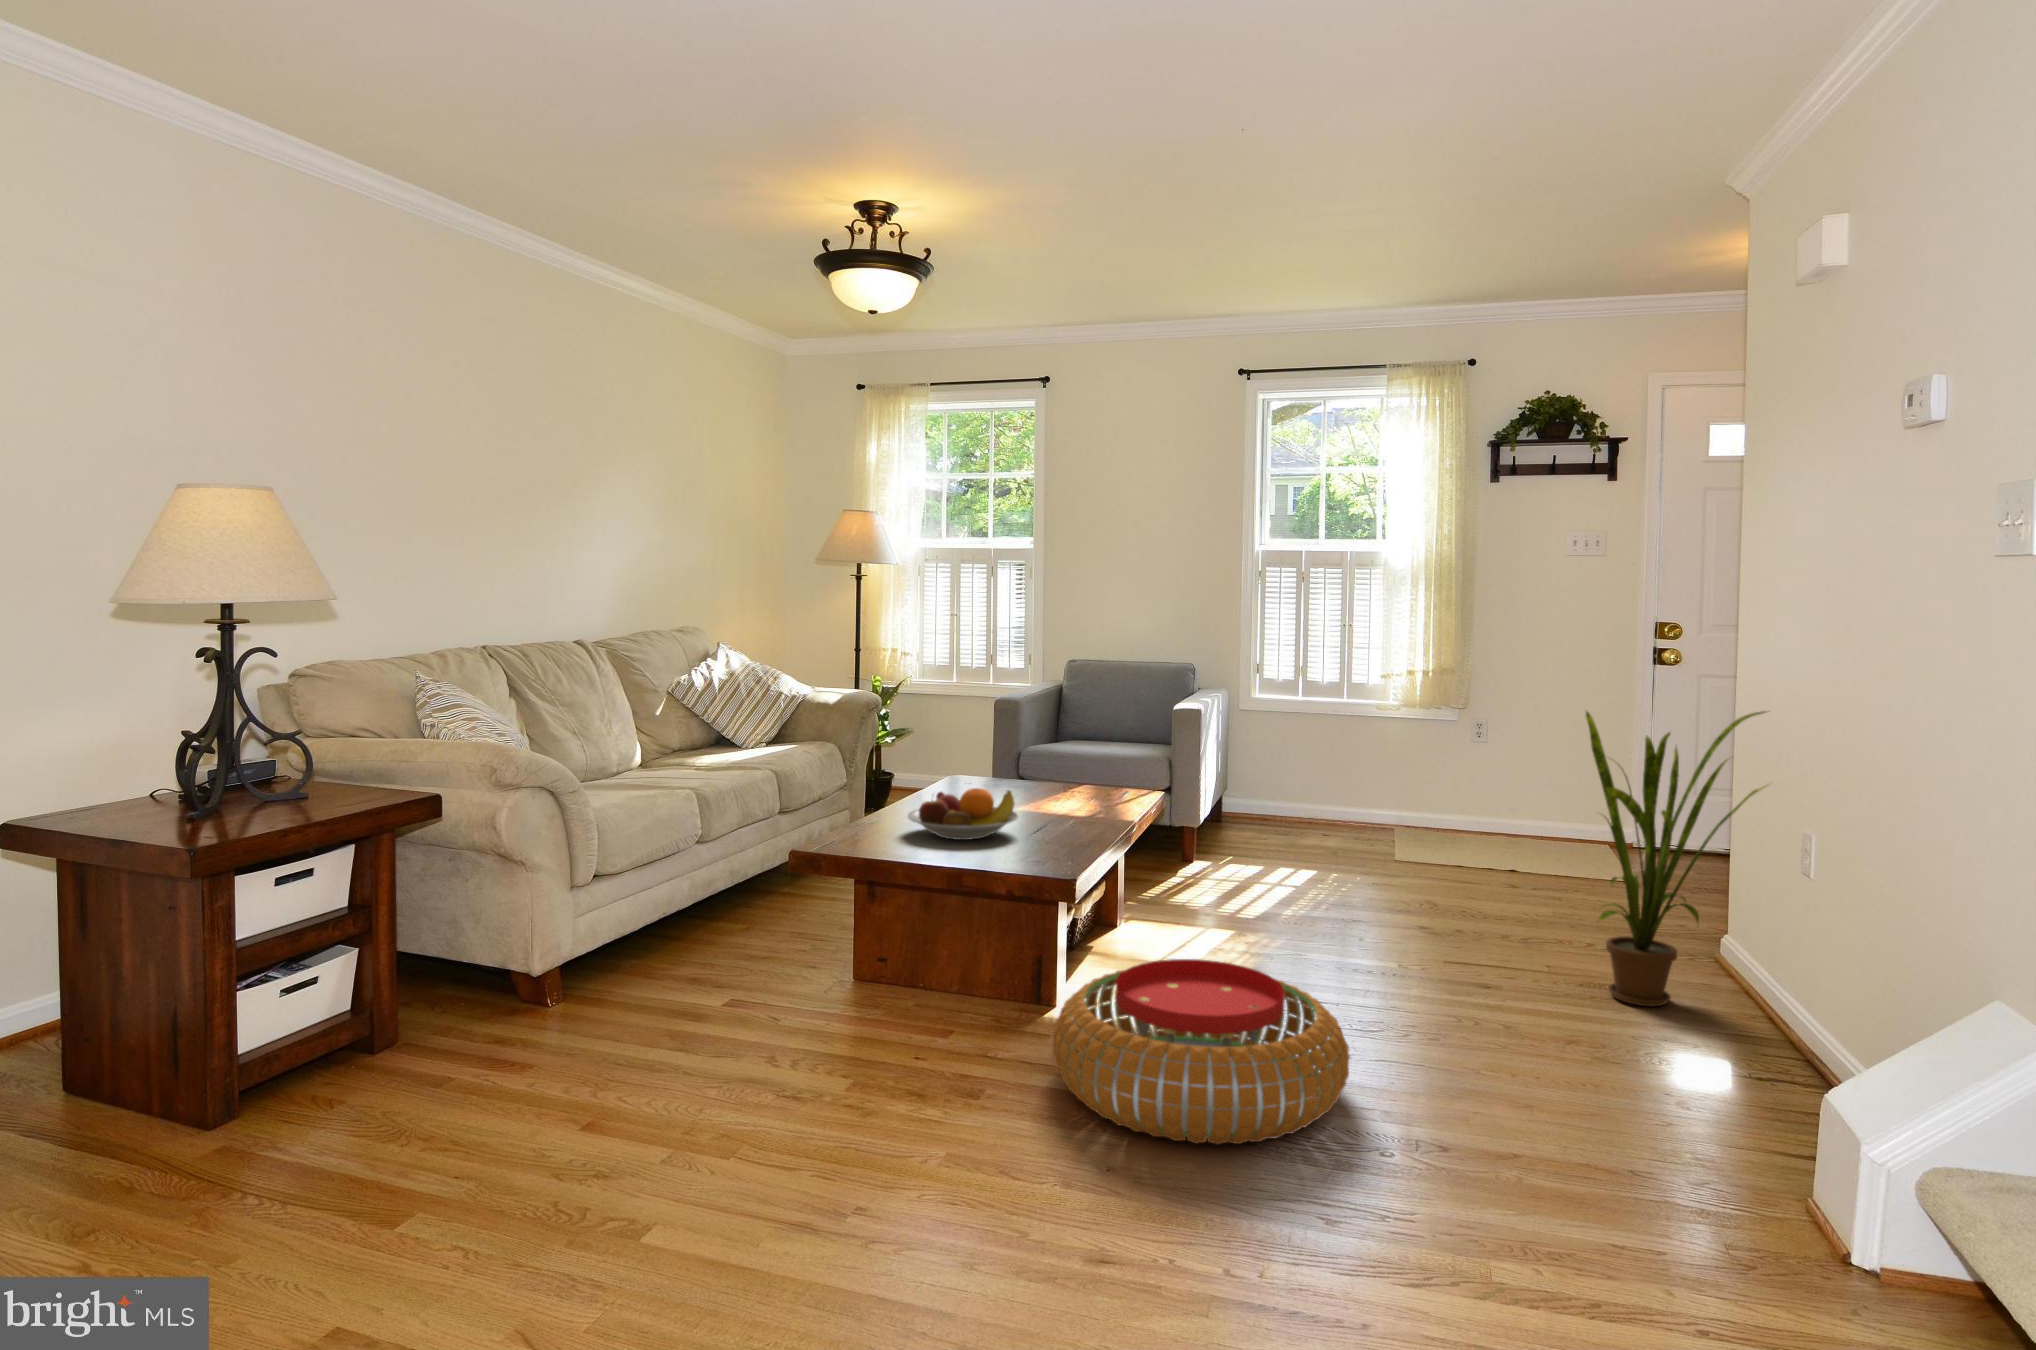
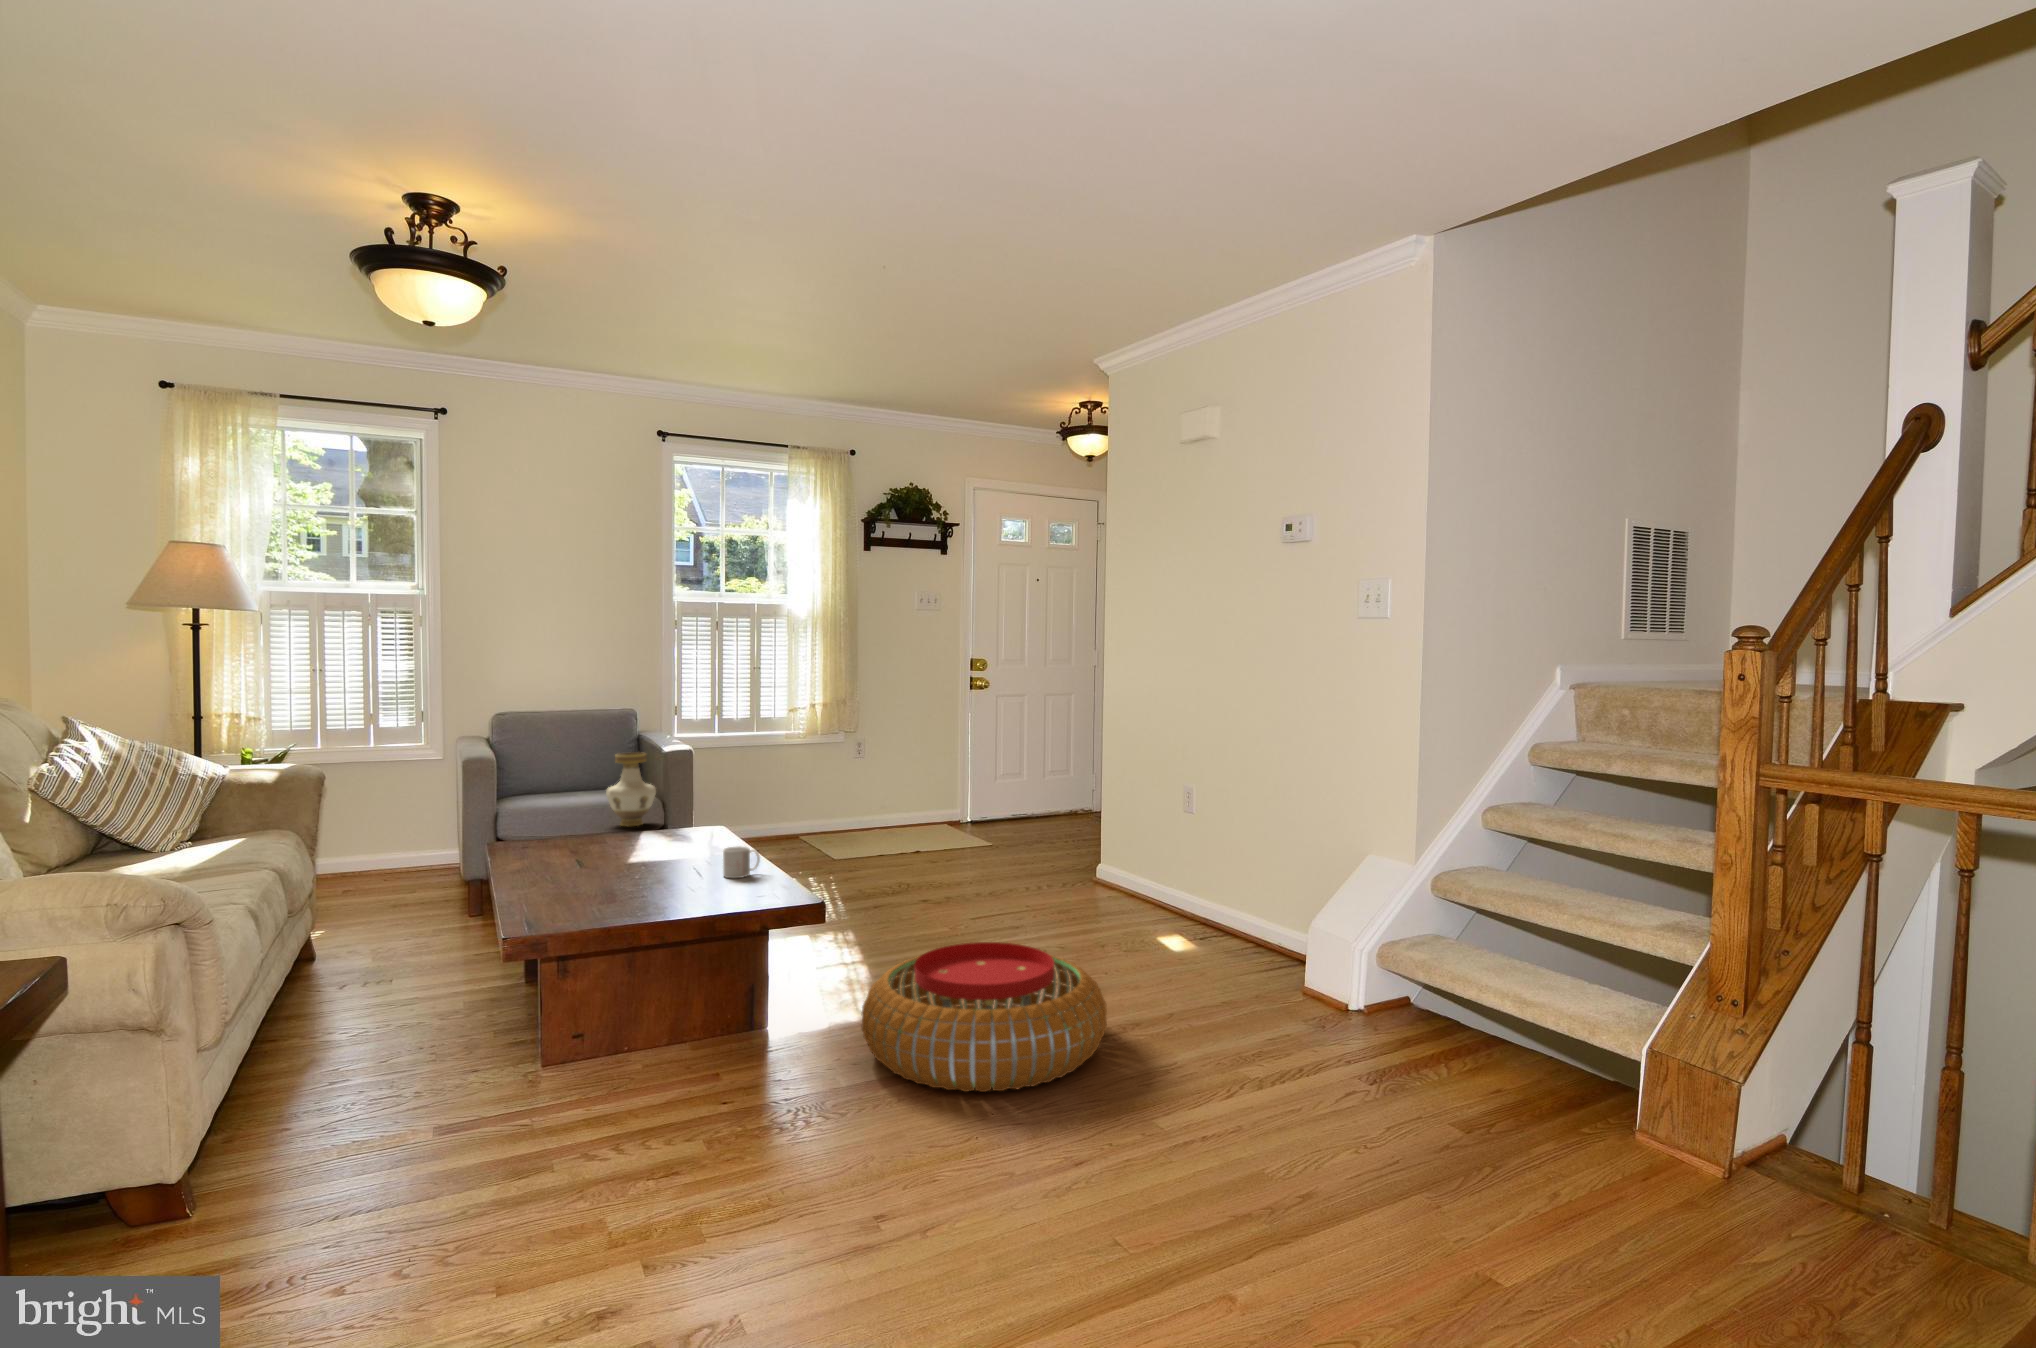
vase: none [1092,707,1139,782] -> present [606,752,656,827]
house plant: present [1586,711,1766,1006] -> none [1078,709,1186,919]
fruit bowl: present [908,788,1018,840] -> none [568,837,690,896]
mug: none [1056,810,1094,843] -> present [723,847,760,878]

